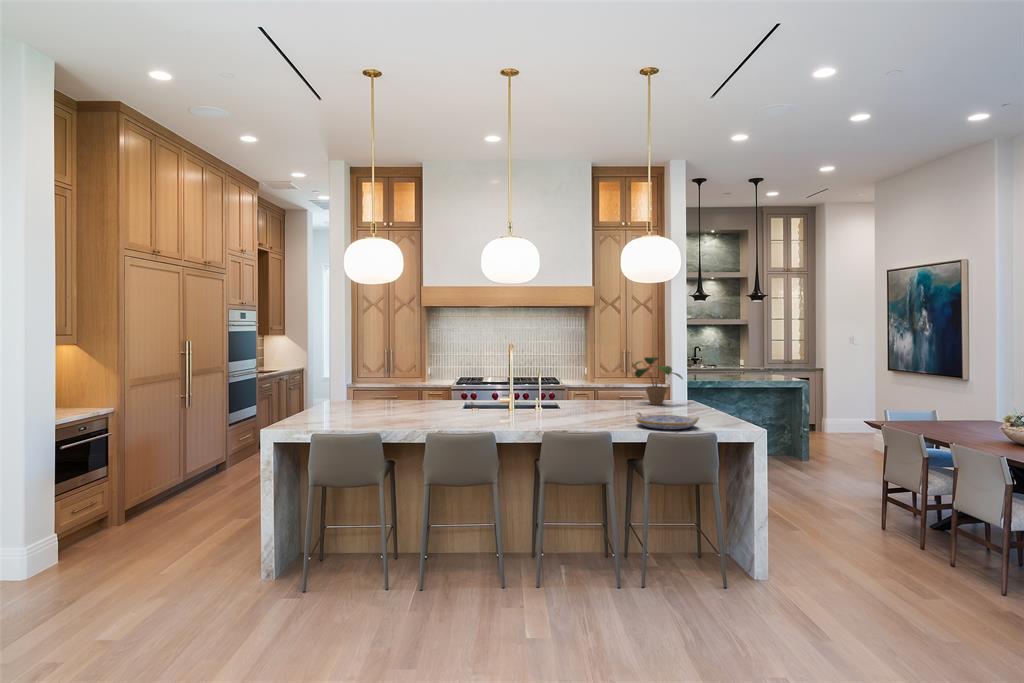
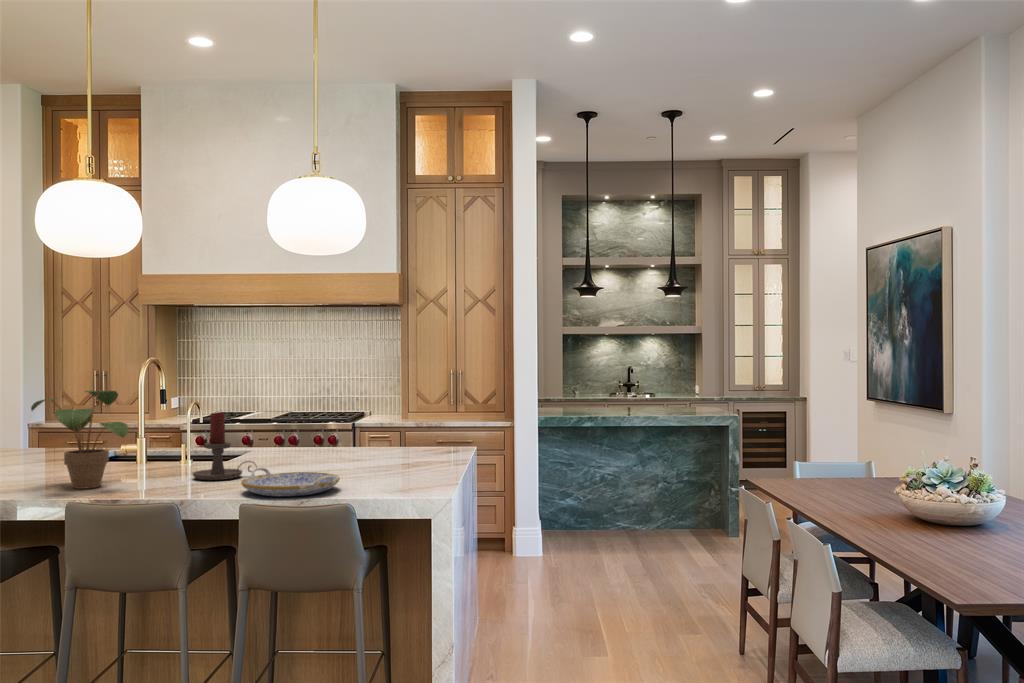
potted plant: present [634,357,682,405] -> present [31,389,128,489]
candle holder: none [576,377,613,420] -> present [193,412,257,480]

